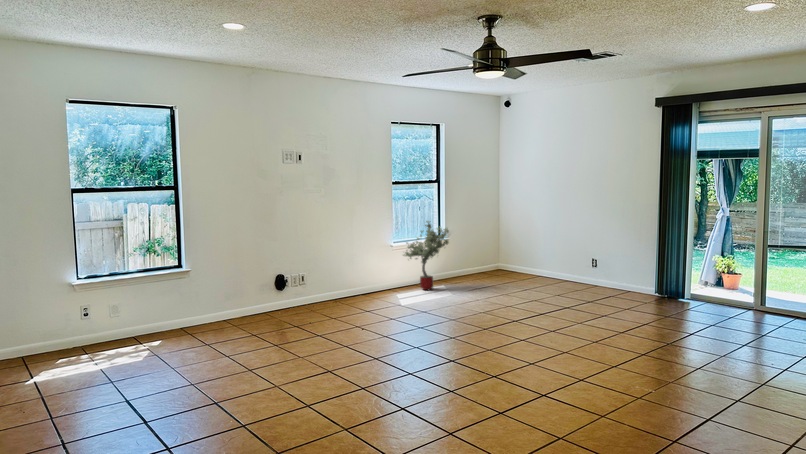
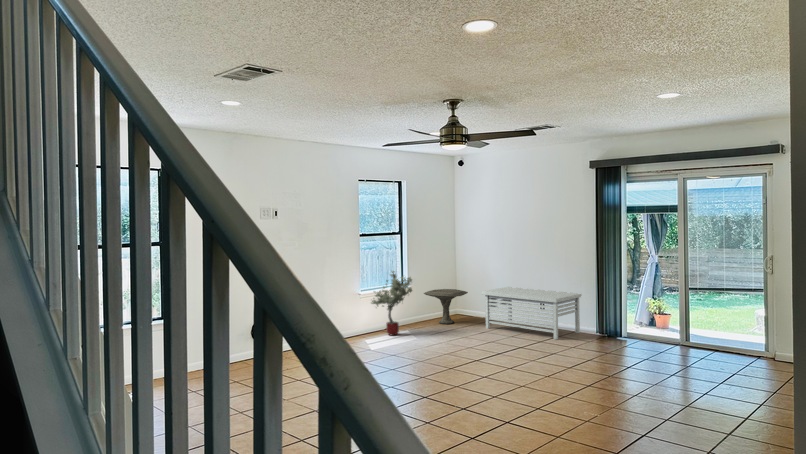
storage bench: none [526,241,639,300] -> present [482,287,582,339]
side table: none [462,242,511,279] -> present [424,289,468,324]

